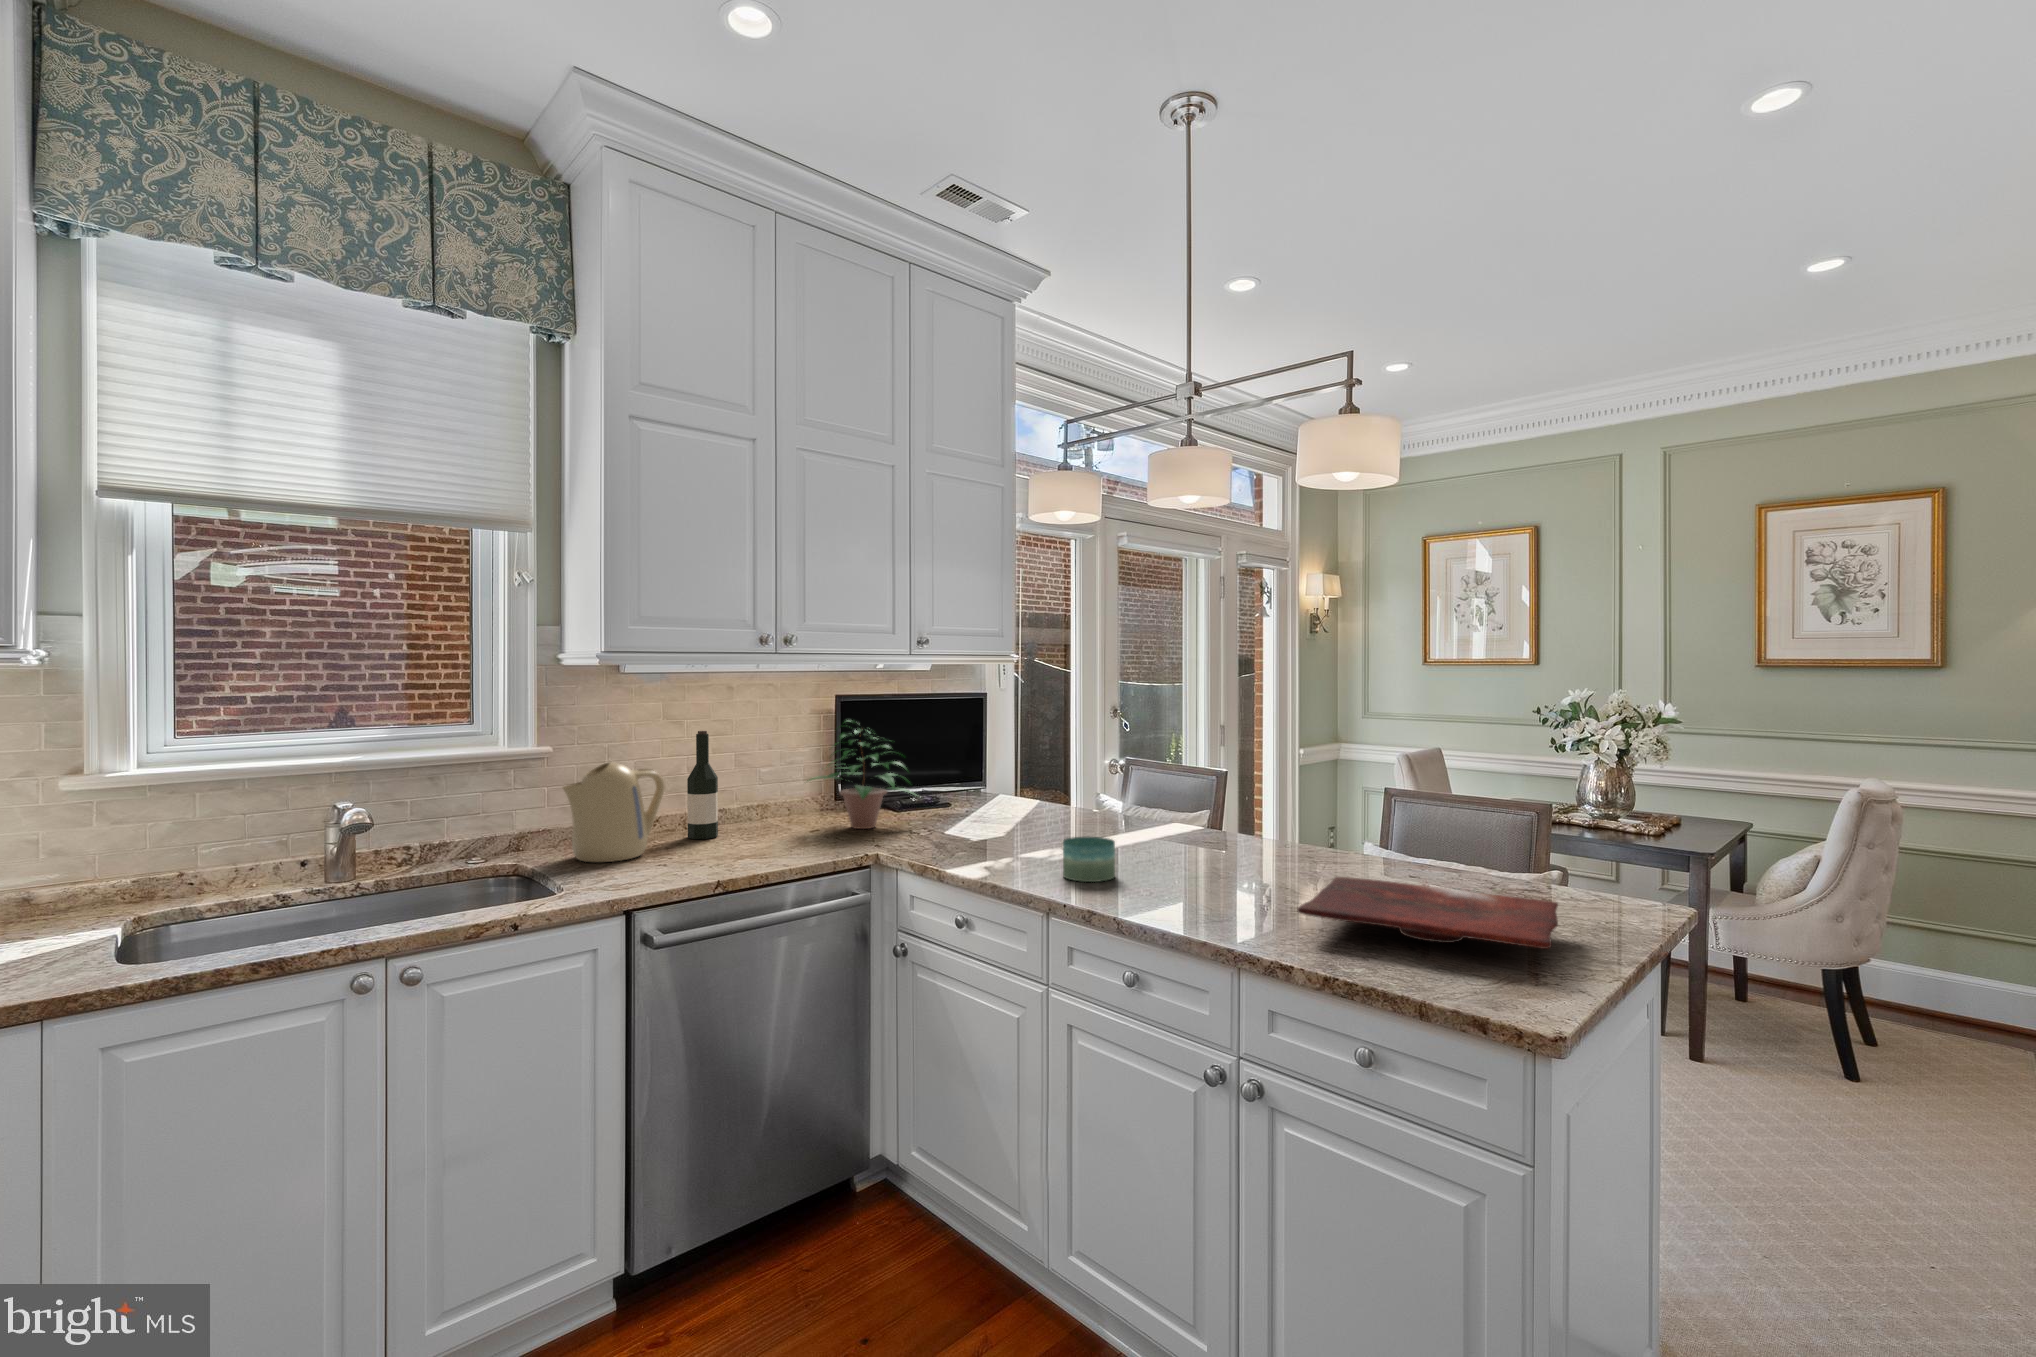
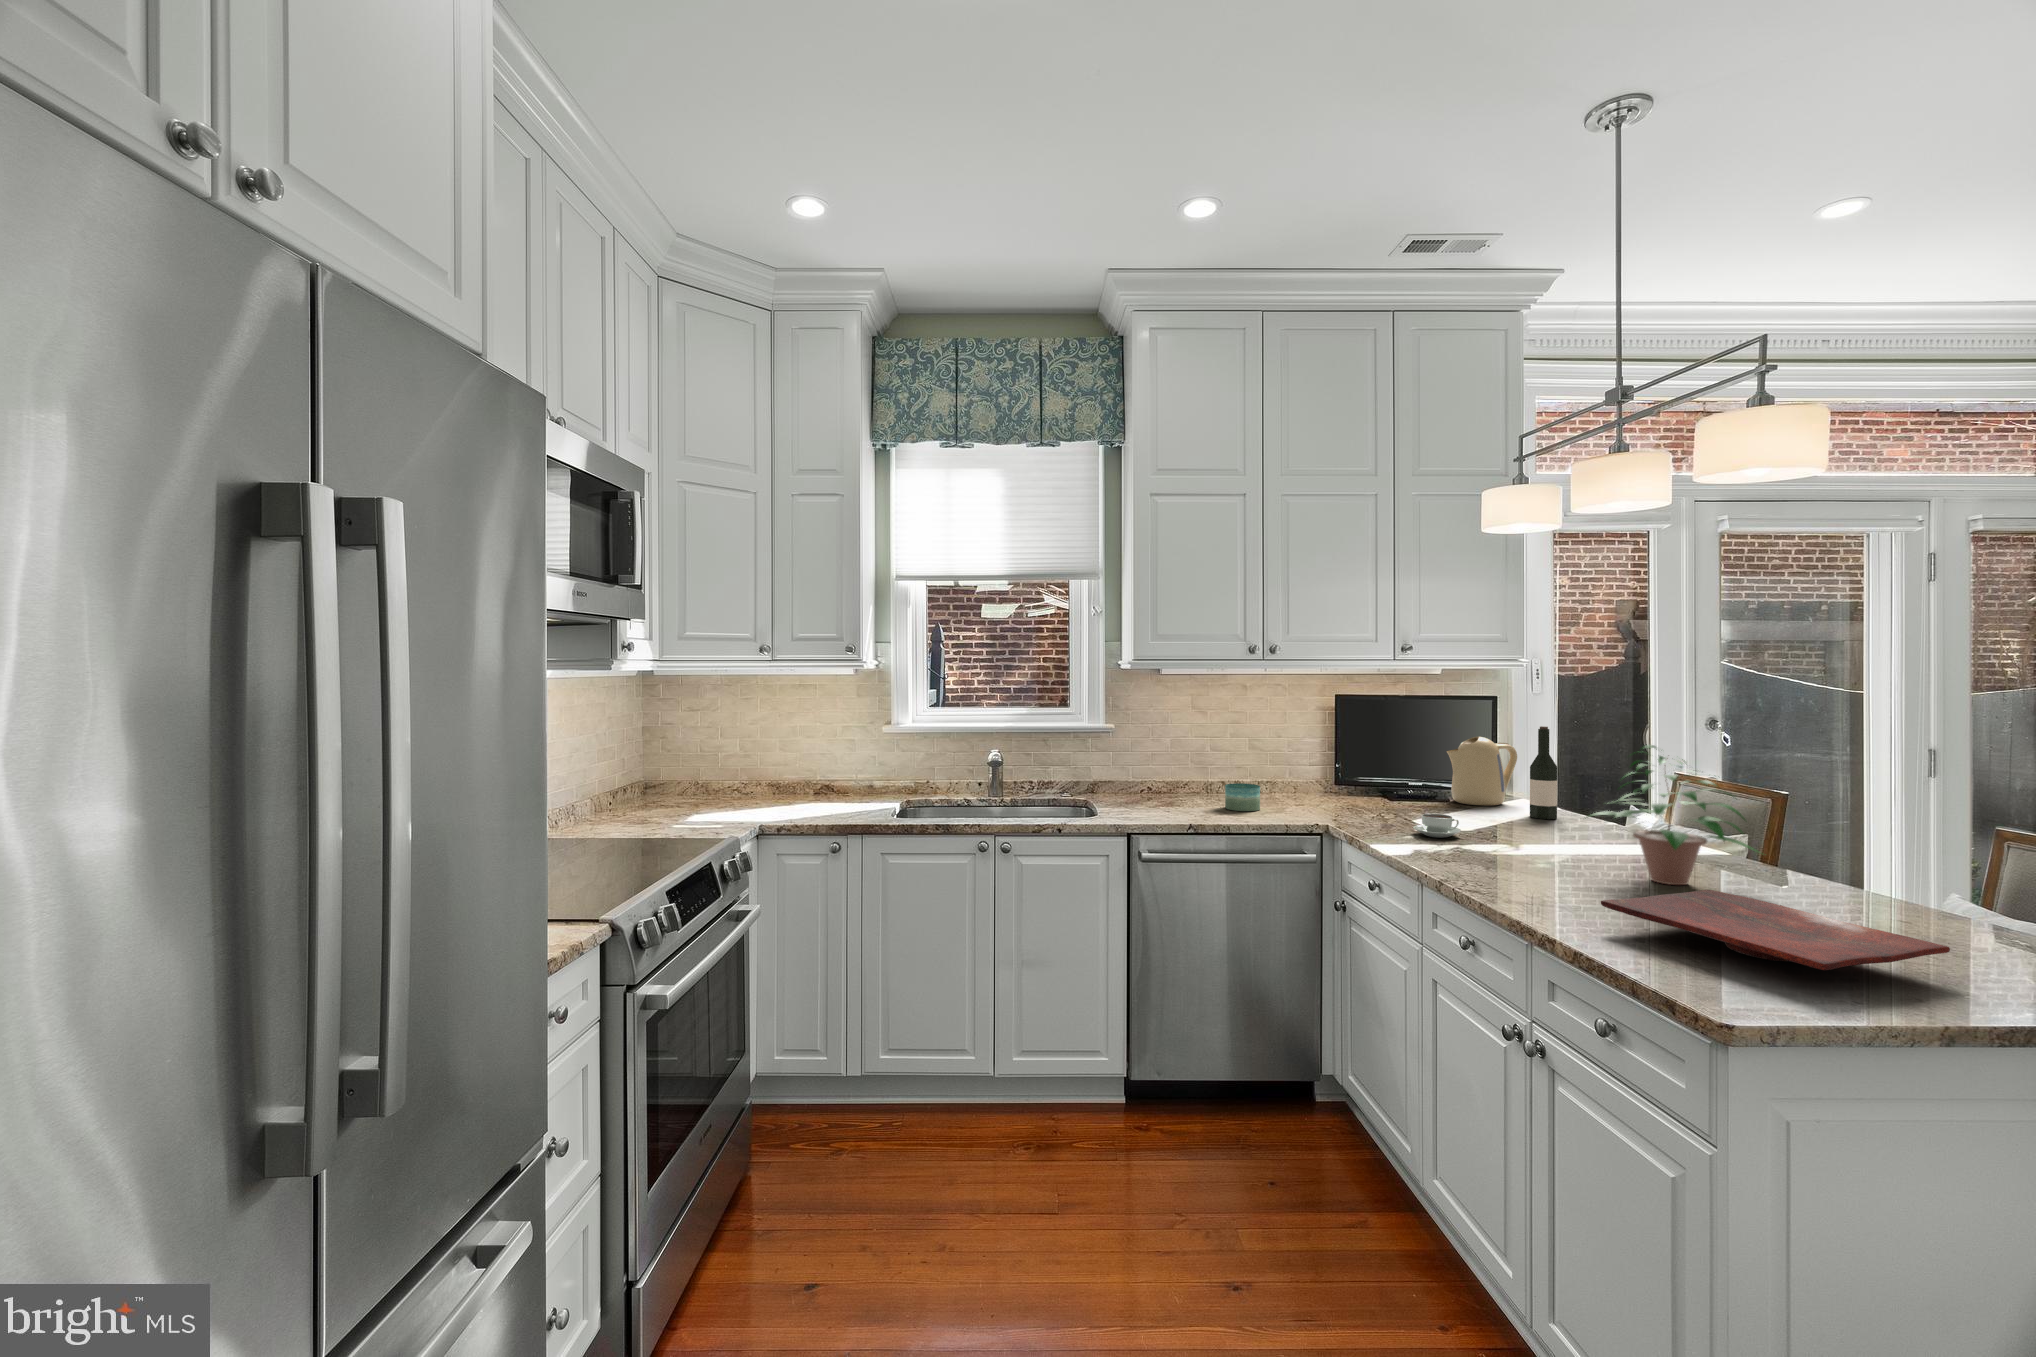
potted plant: present [810,721,915,829] -> present [1585,745,1756,885]
wine bottle: present [687,731,718,839] -> present [1530,726,1557,819]
kettle: present [562,762,665,862] -> present [1447,737,1517,806]
coffee cup: none [980,826,1030,854] -> present [1413,814,1461,838]
candle: present [1063,837,1115,882] -> present [1225,783,1260,811]

